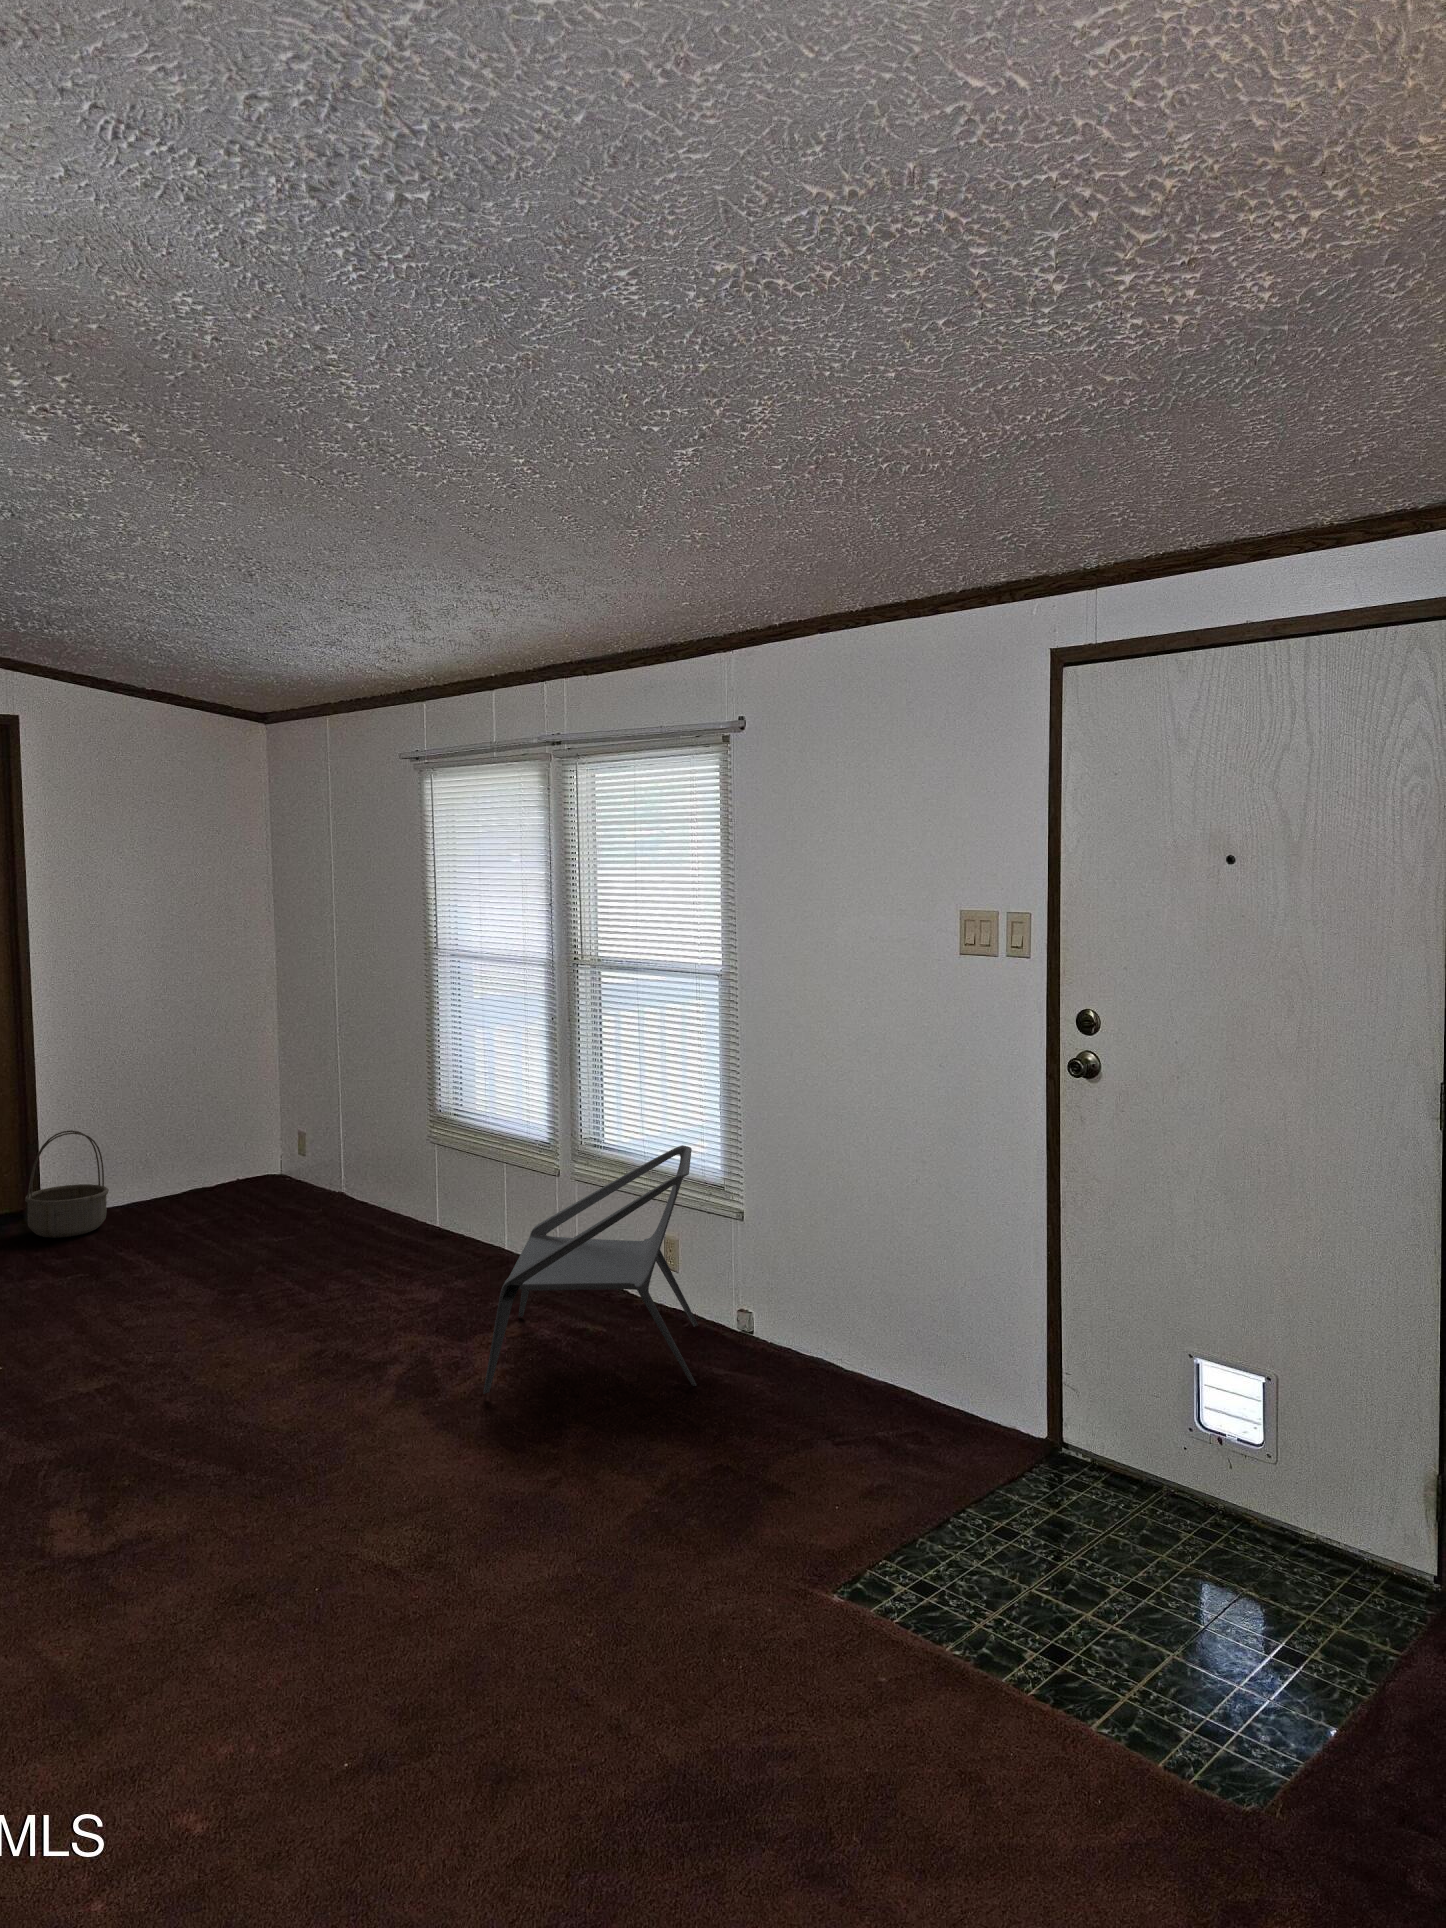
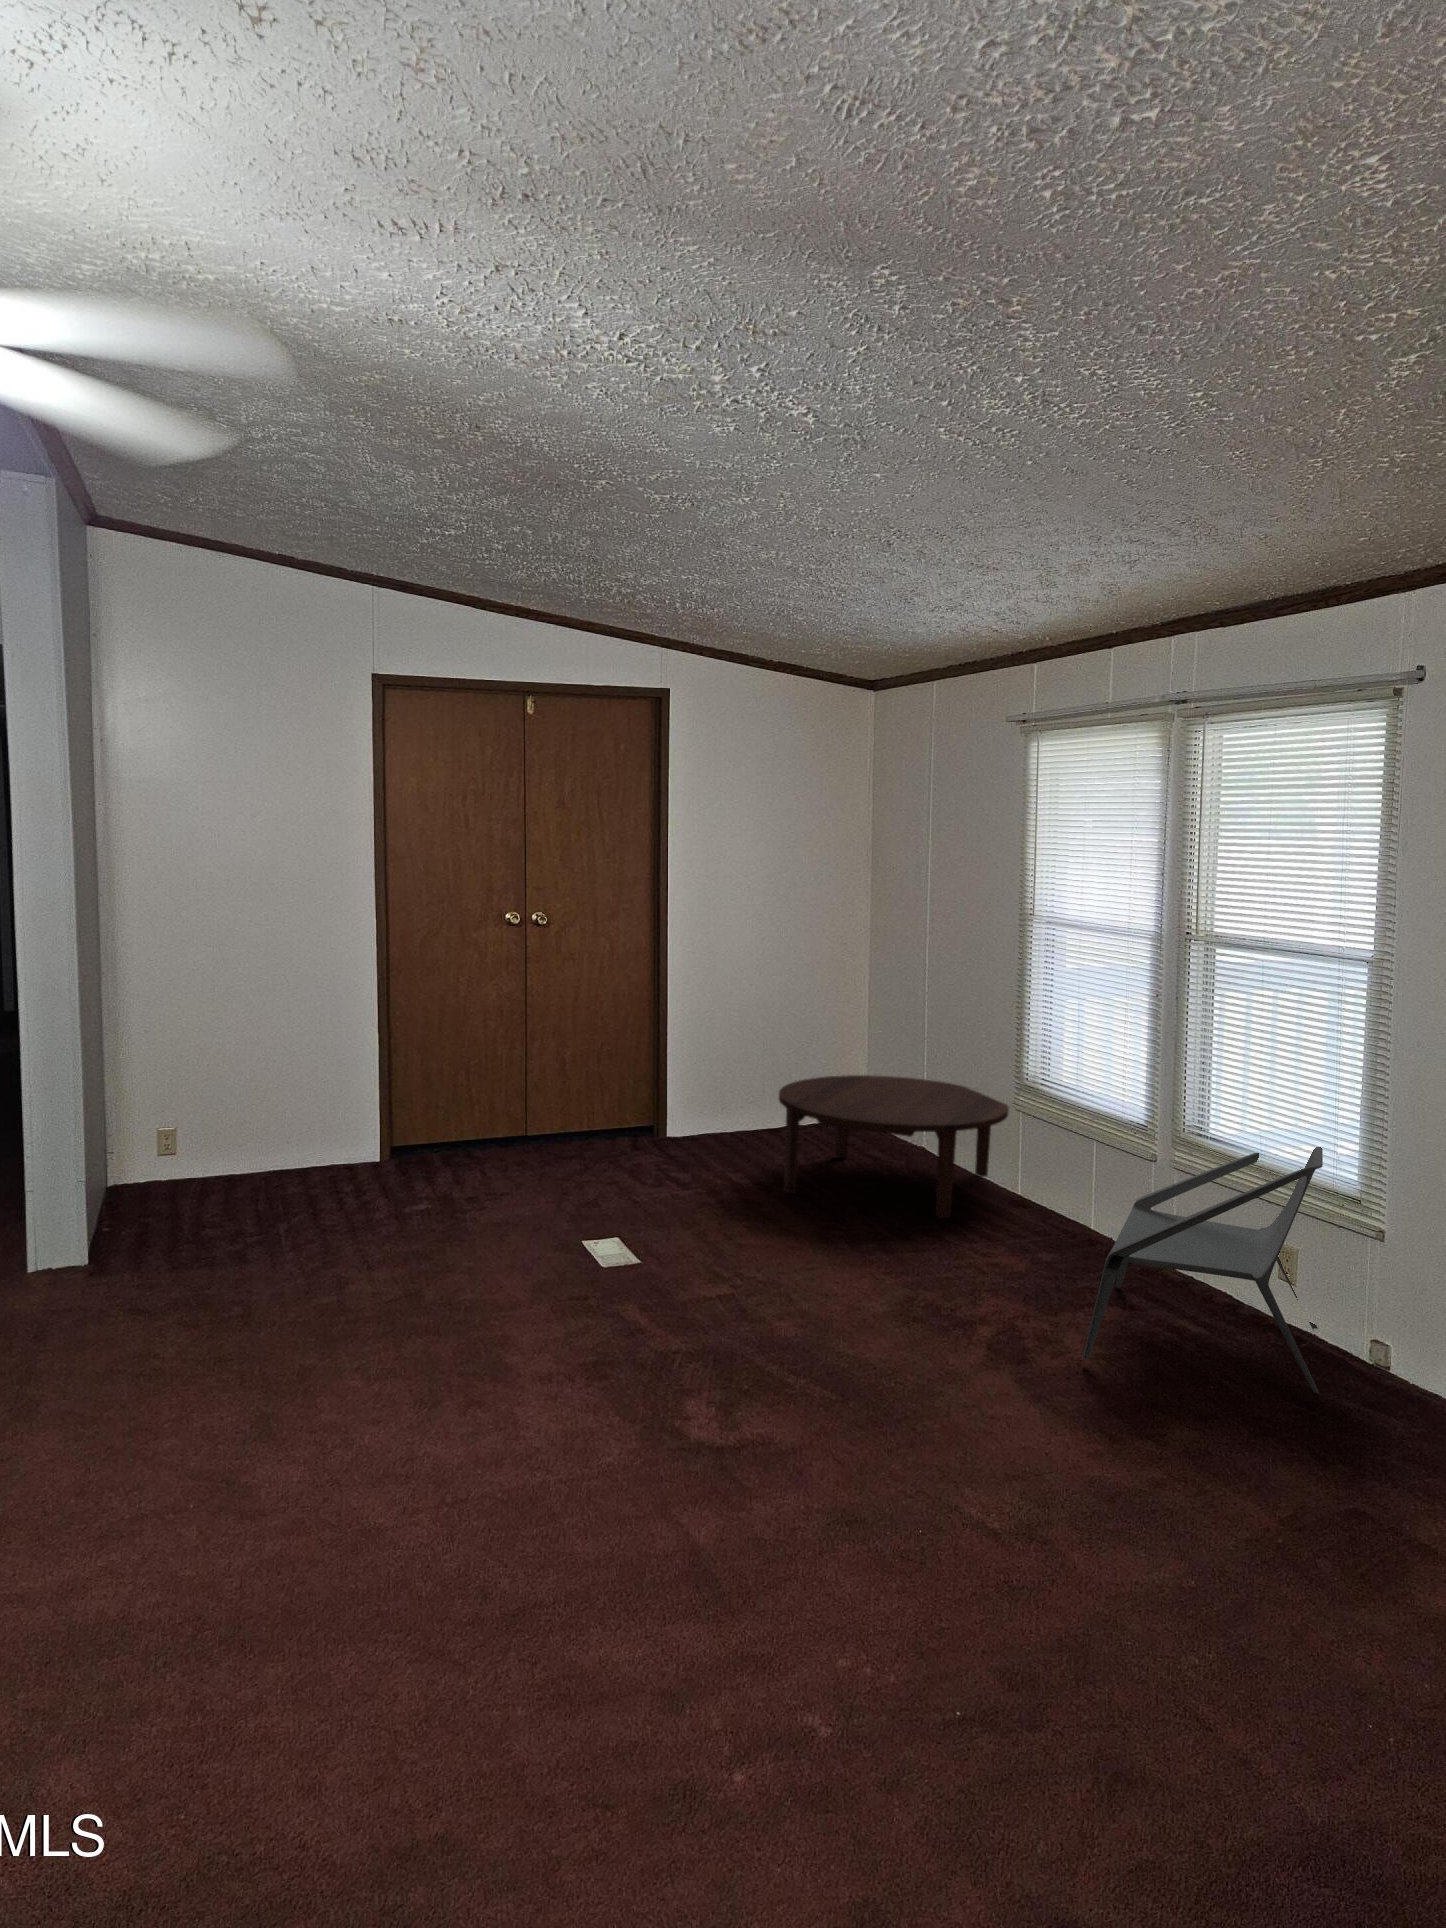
basket: present [25,1130,109,1238] -> none [663,1056,731,1149]
coffee table: none [162,1132,413,1275] -> present [779,1075,1009,1218]

